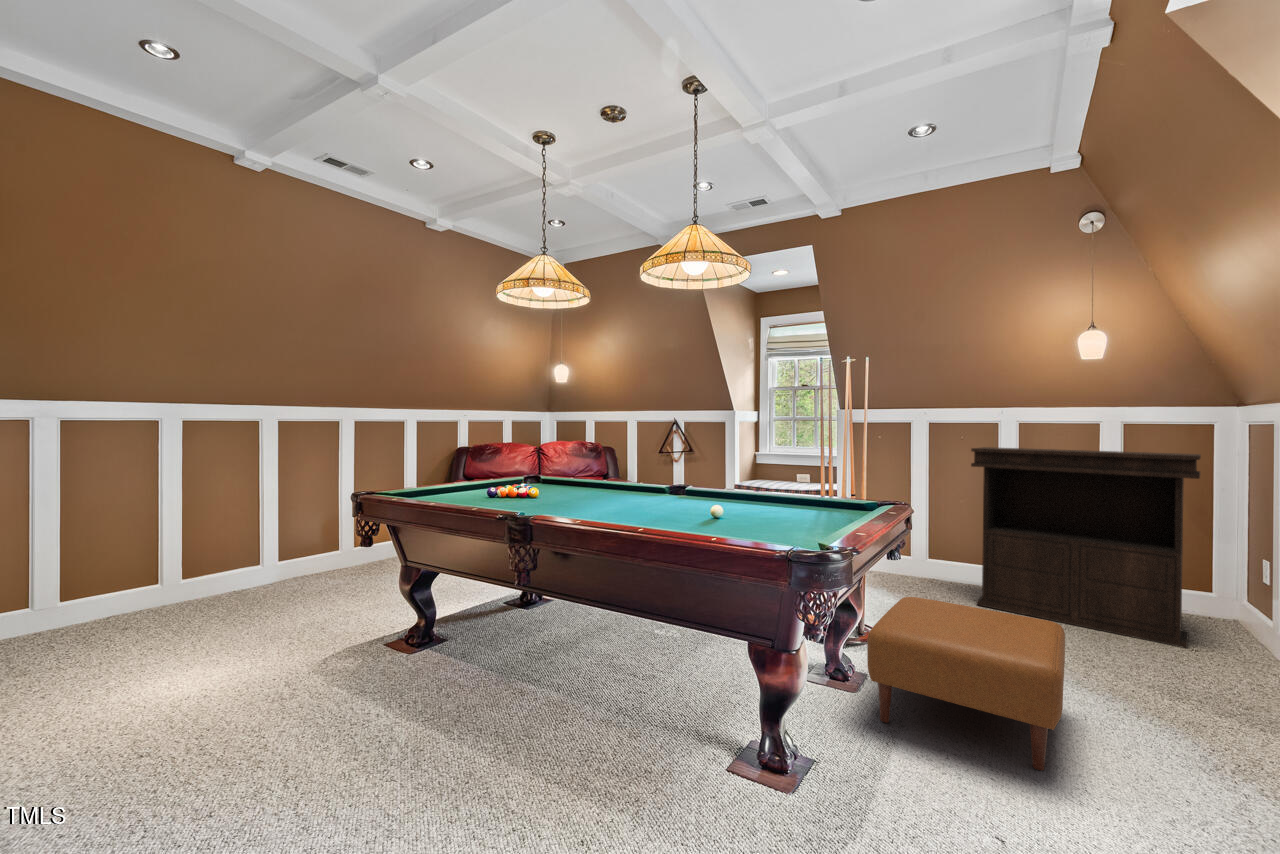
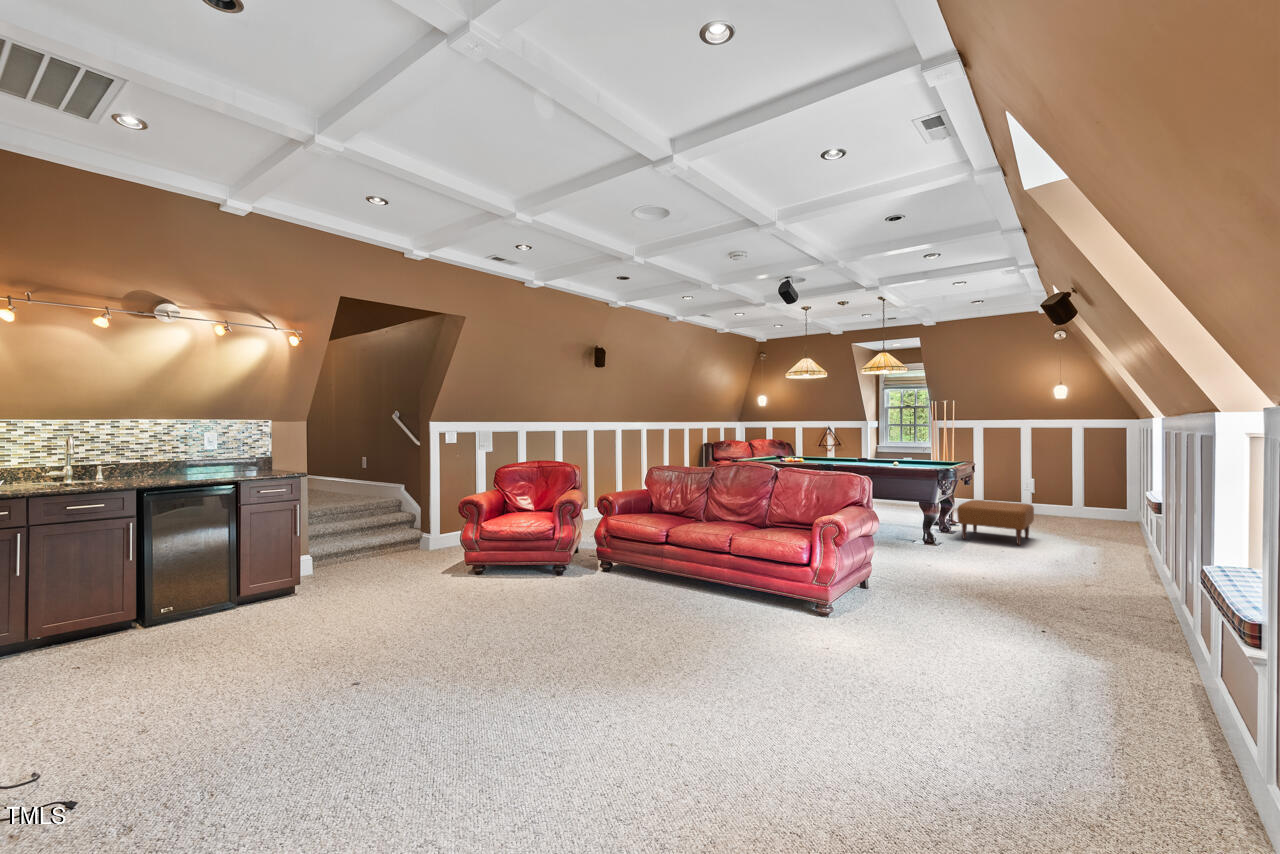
console table: present [971,447,1201,648] -> none [1004,440,1112,528]

